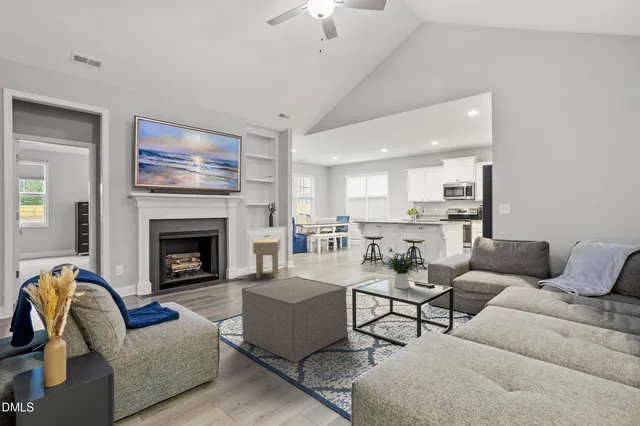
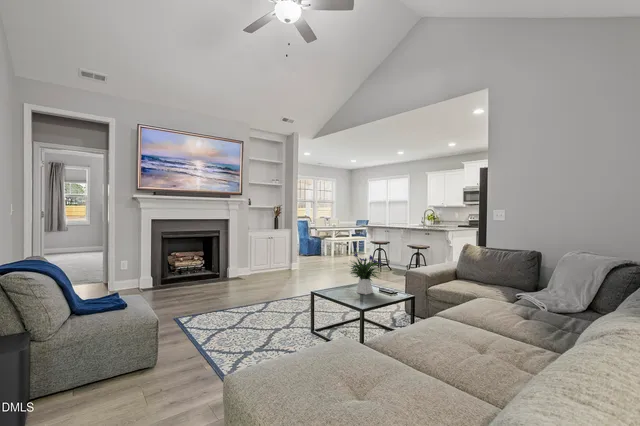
side table: present [253,239,280,278] -> none [251,241,282,279]
ottoman: present [242,276,348,363] -> none [202,277,302,359]

